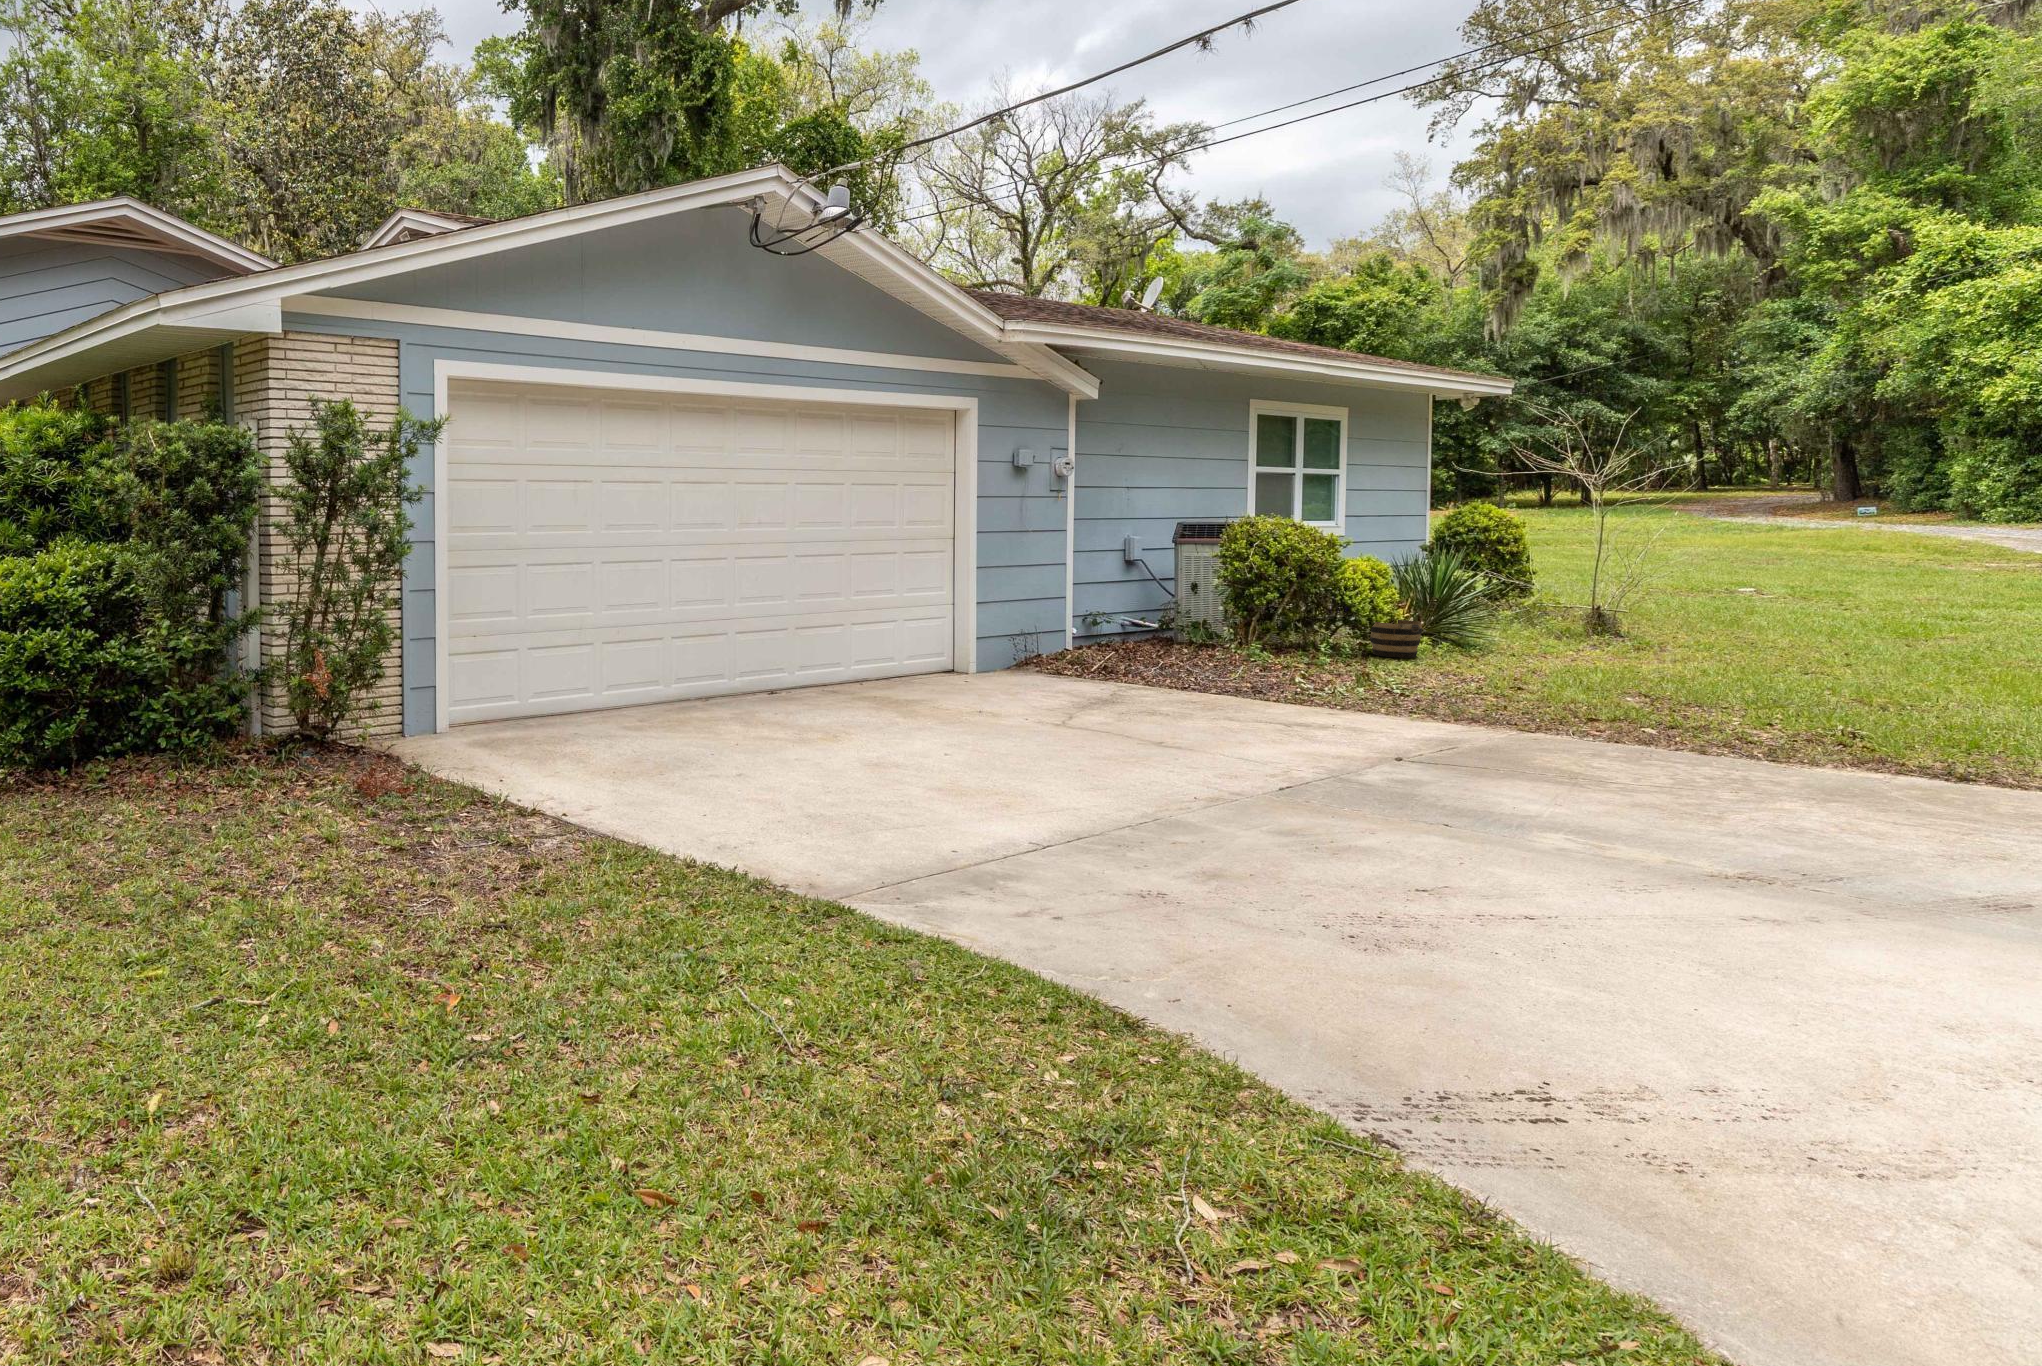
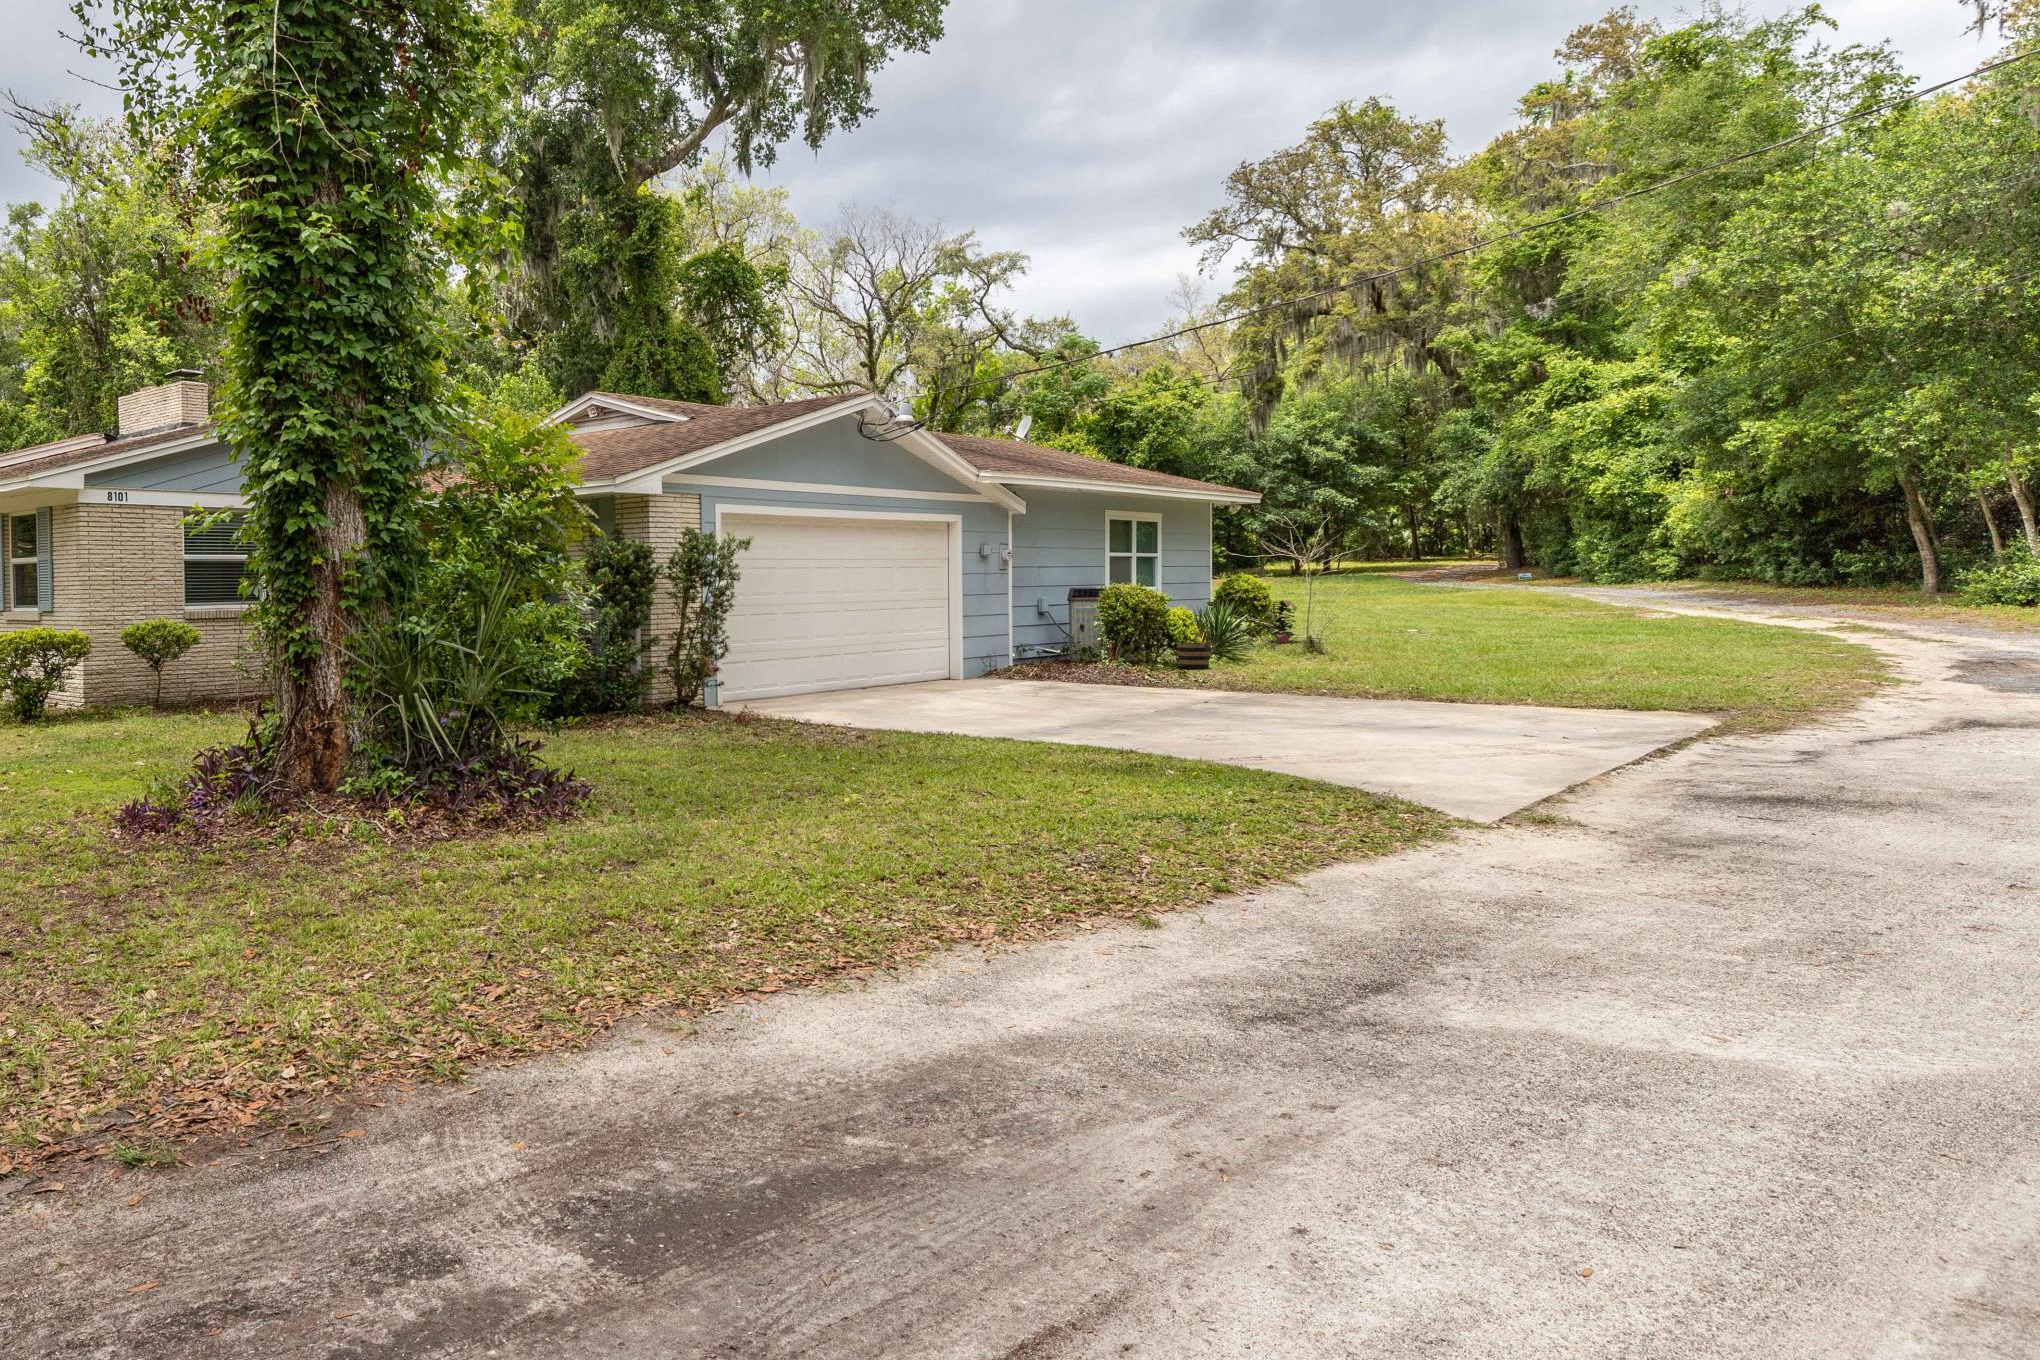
decorative plant: none [1504,554,1559,612] -> present [1266,600,1297,643]

